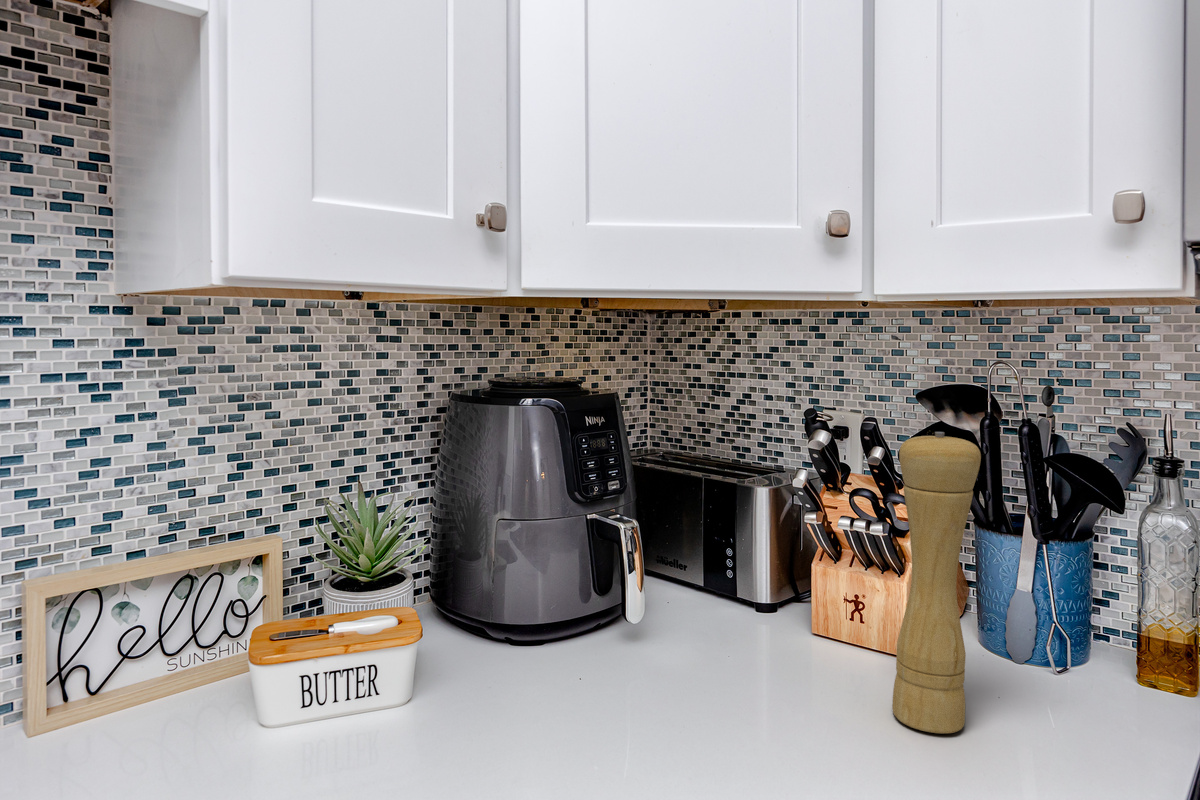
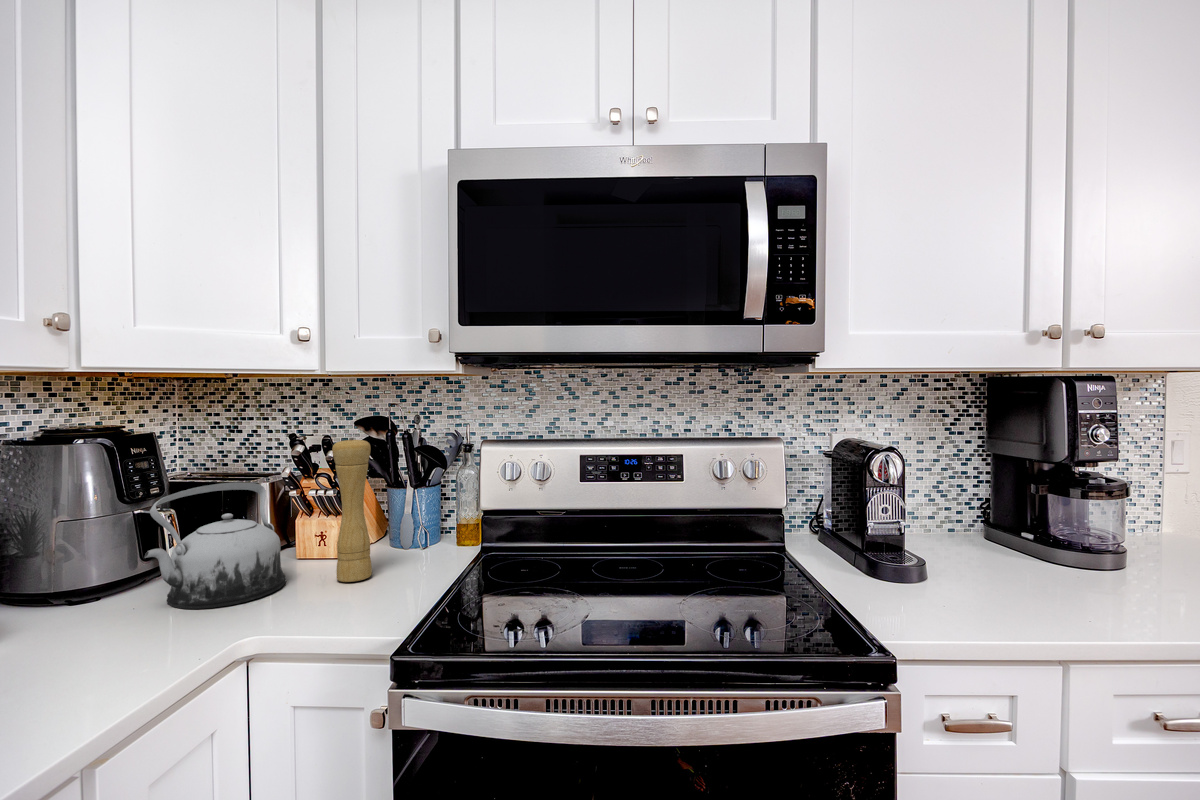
teapot: none [593,490,798,722] -> present [145,482,286,609]

